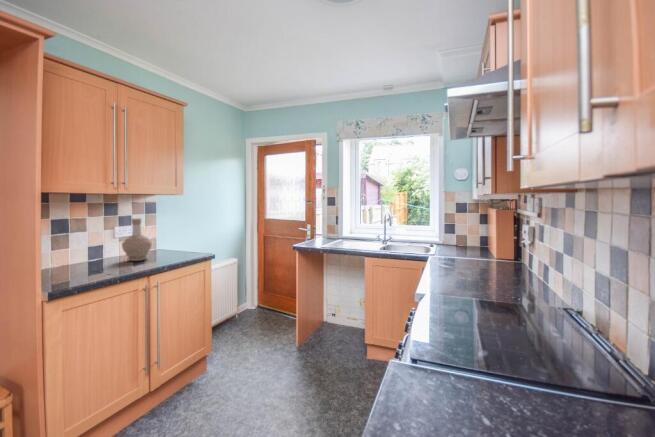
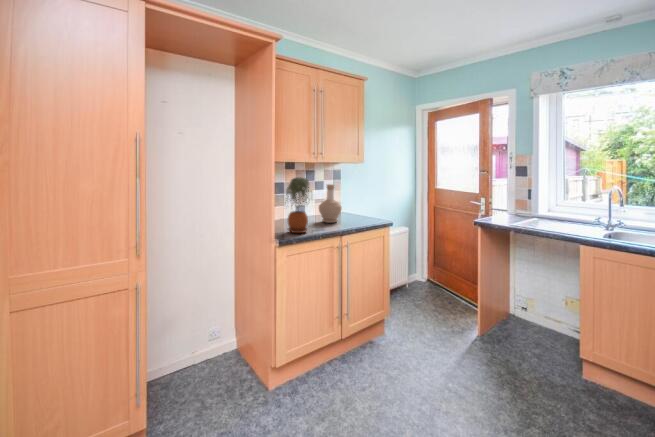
potted plant: none [66,211,104,278] -> present [286,177,309,233]

